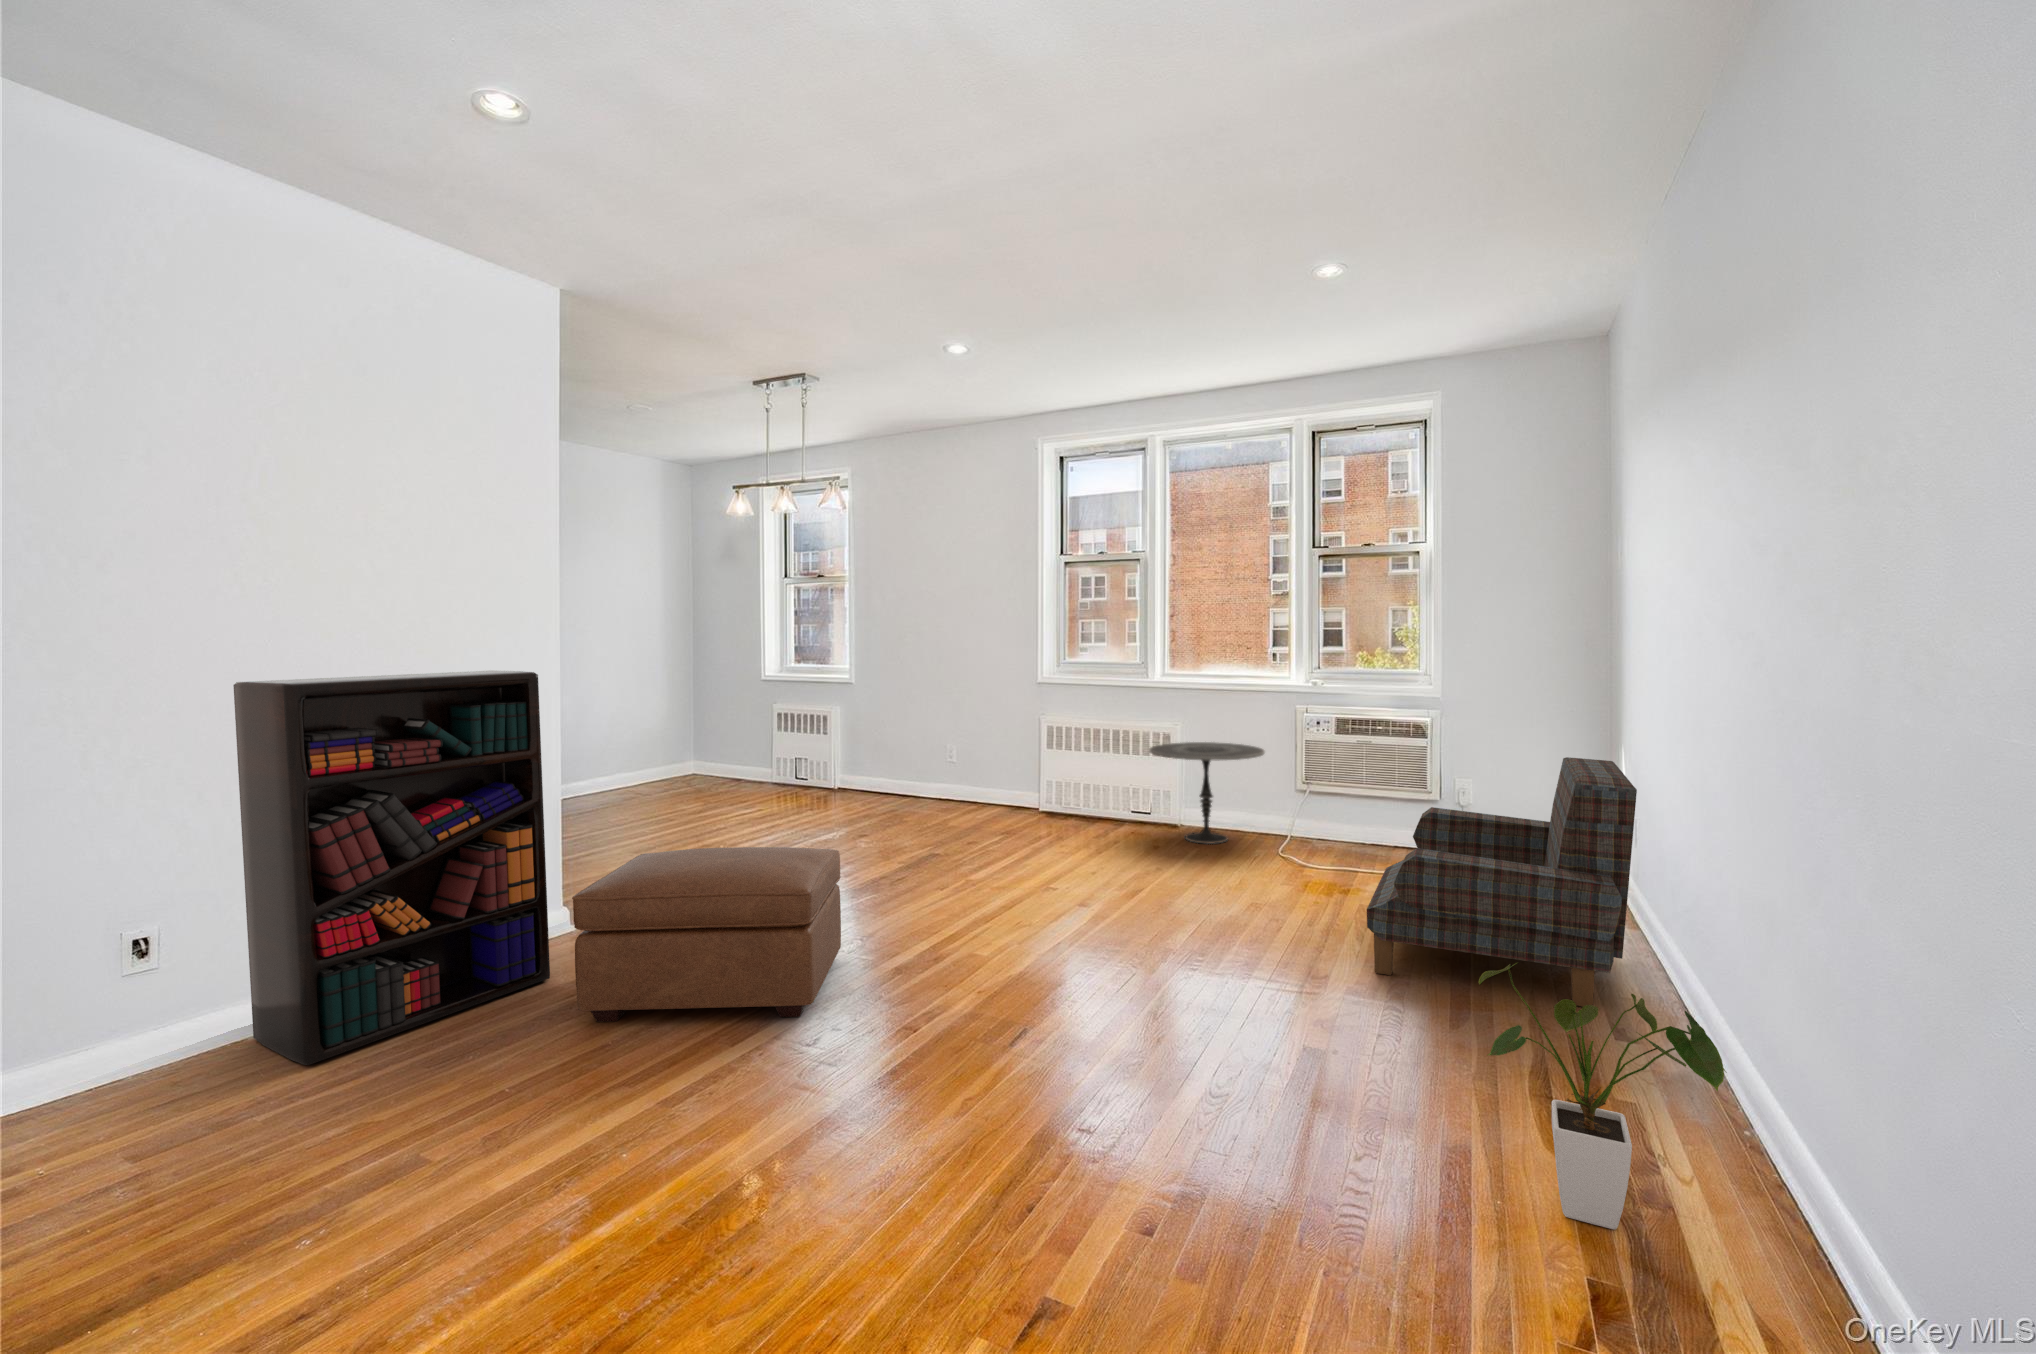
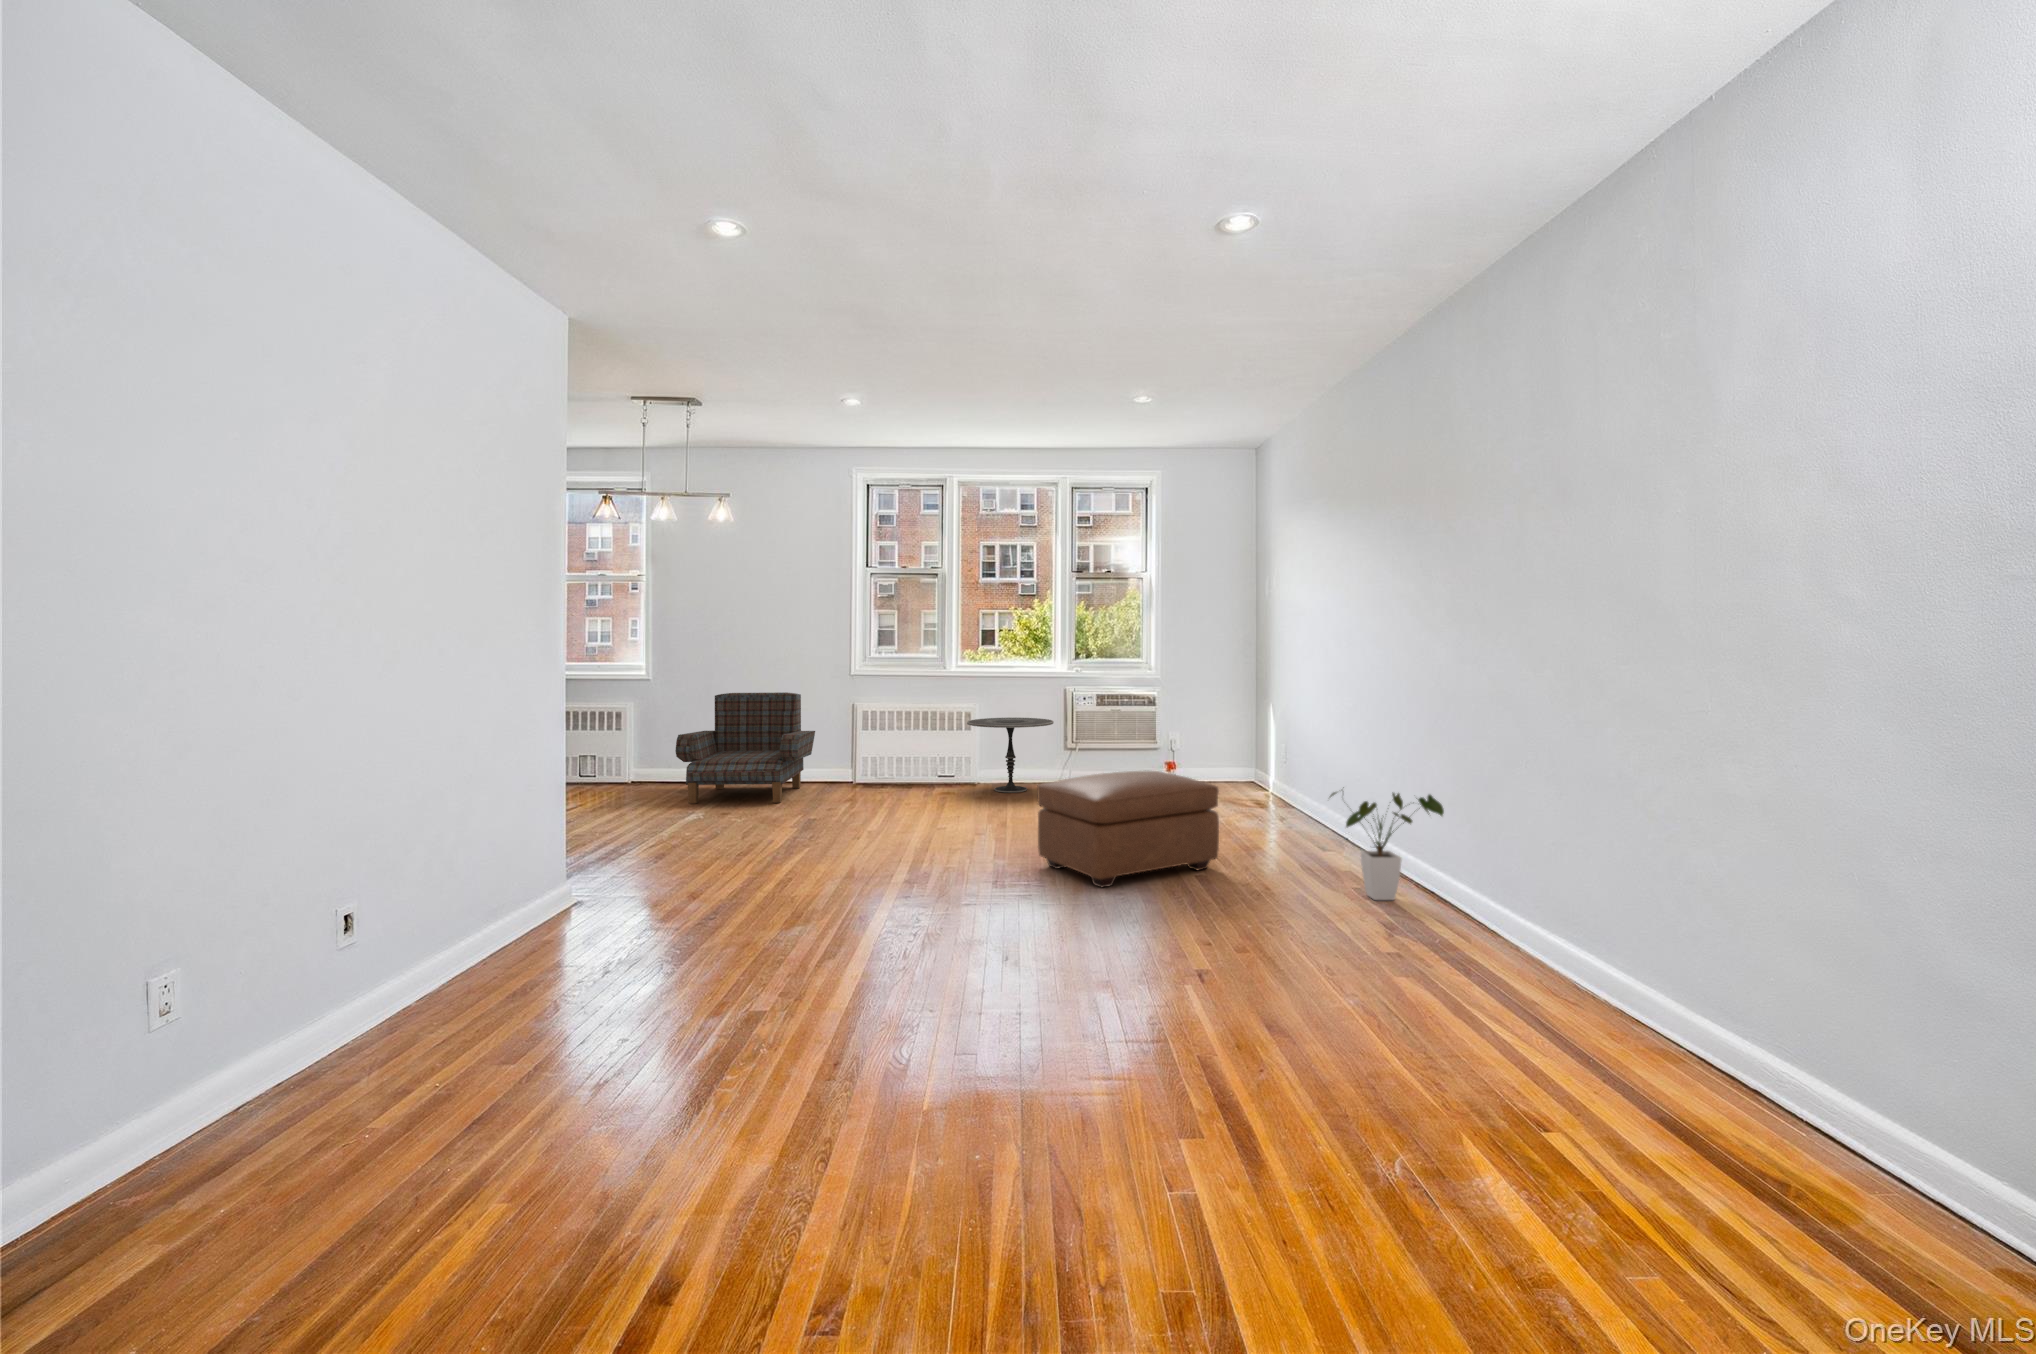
bookshelf: present [233,671,550,1065] -> none [433,651,649,984]
armchair: present [1367,757,1637,1007] -> present [675,692,815,804]
ottoman: present [572,847,841,1022] -> present [1037,771,1219,887]

